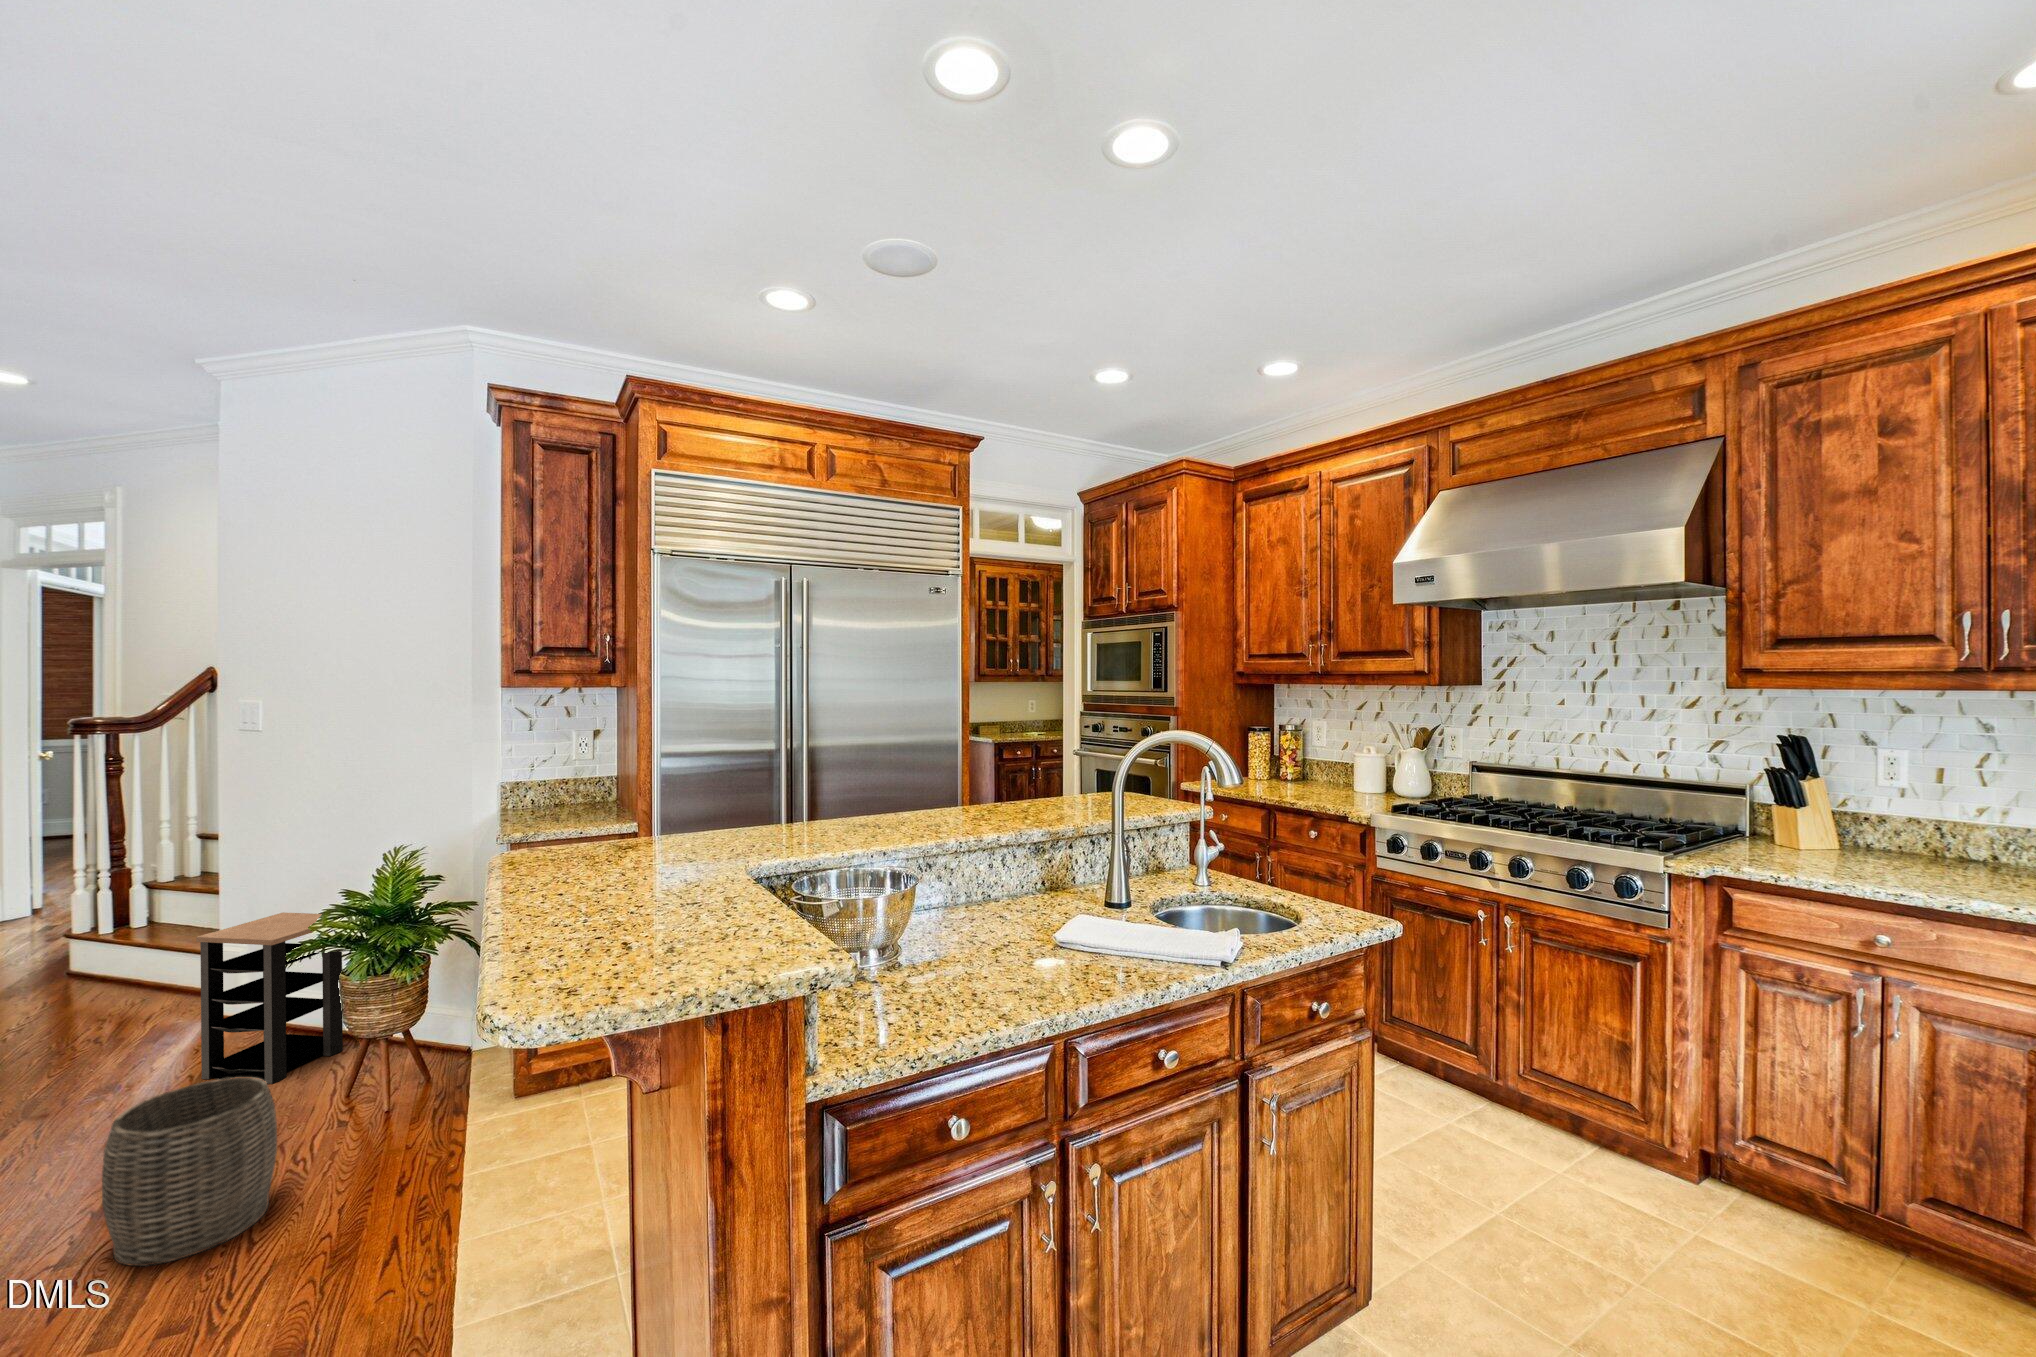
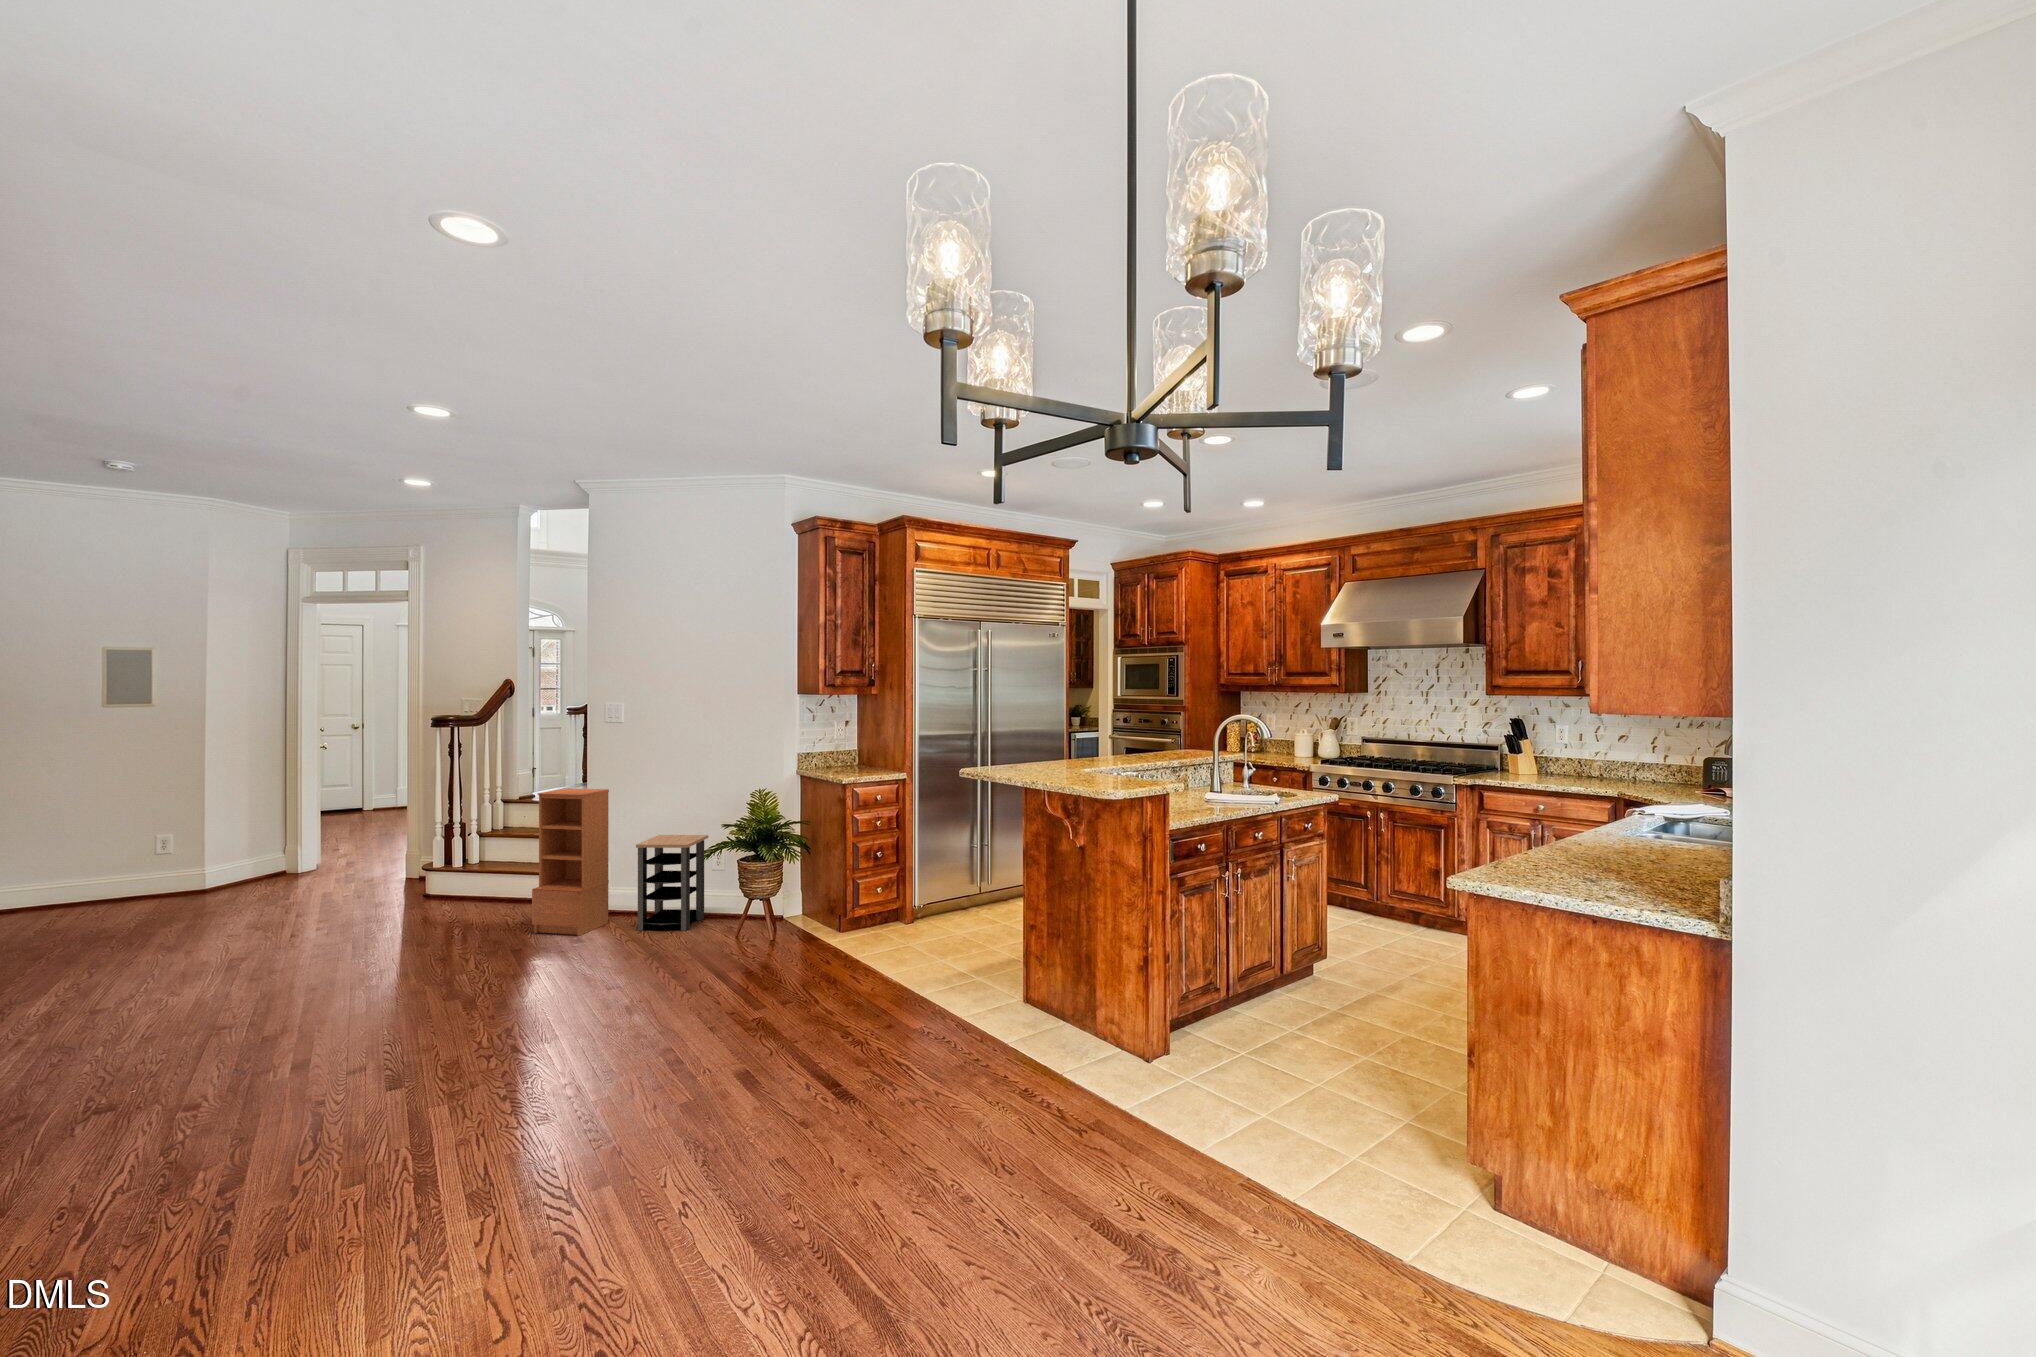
bookcase: none [36,837,187,1088] -> present [532,788,609,936]
woven basket: present [102,1077,277,1266] -> none [709,901,777,983]

